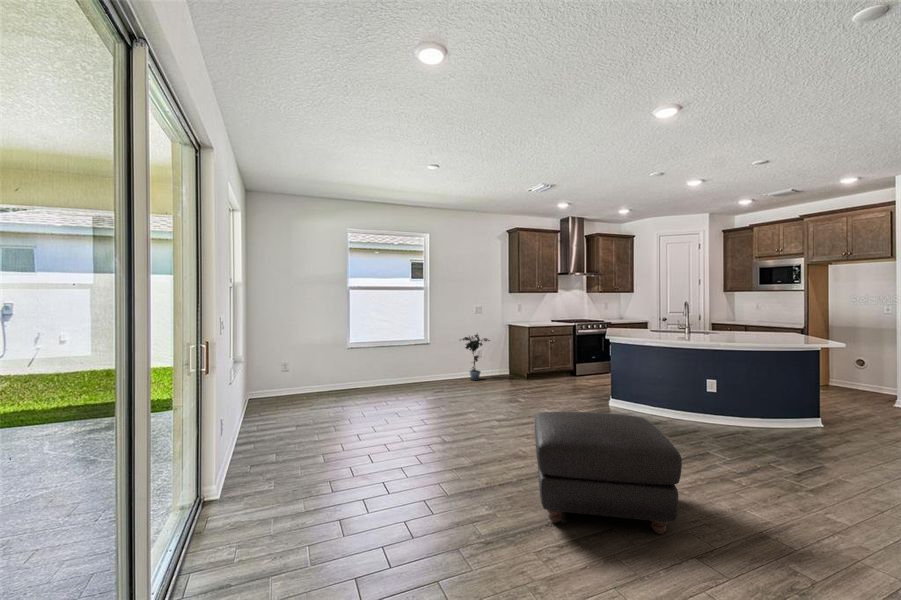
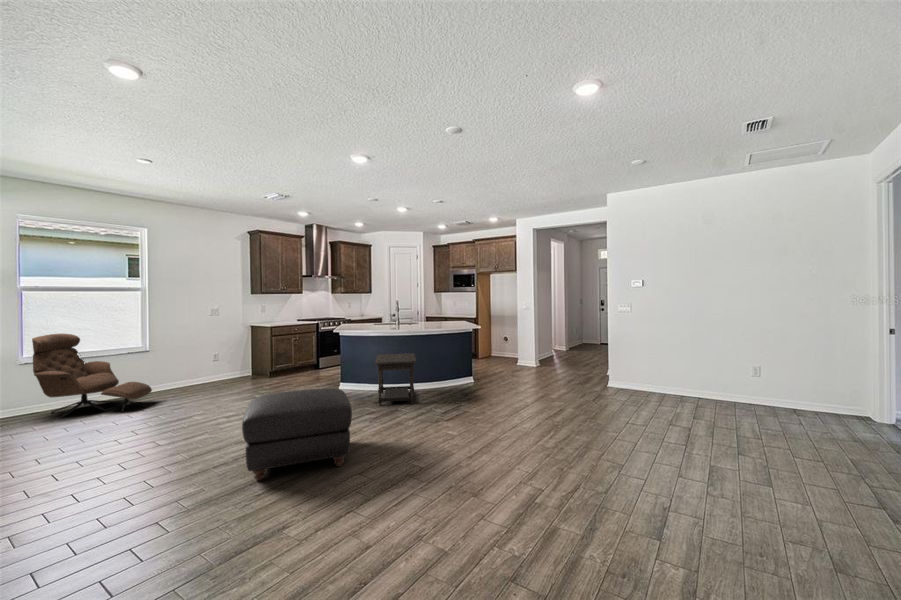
lounge chair: none [357,325,432,398] -> present [32,334,152,417]
potted plant: present [463,334,490,380] -> none [191,335,230,385]
side table: none [666,371,740,448] -> present [375,353,417,405]

